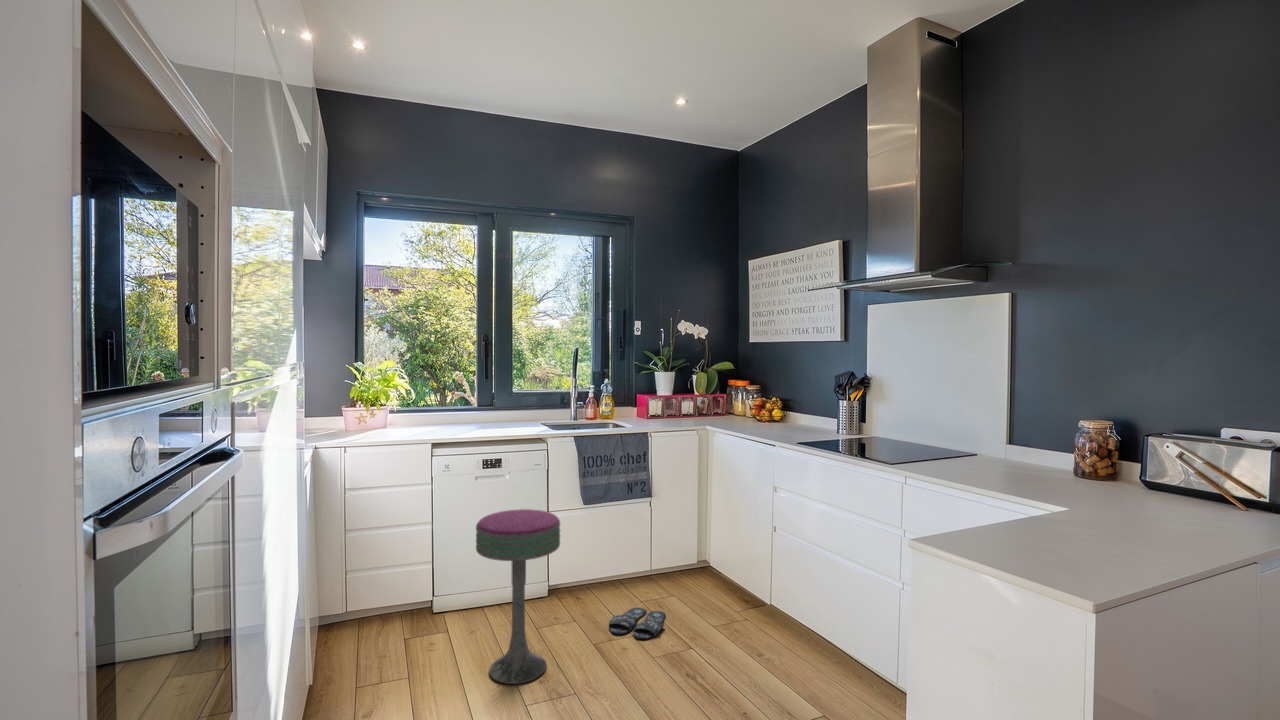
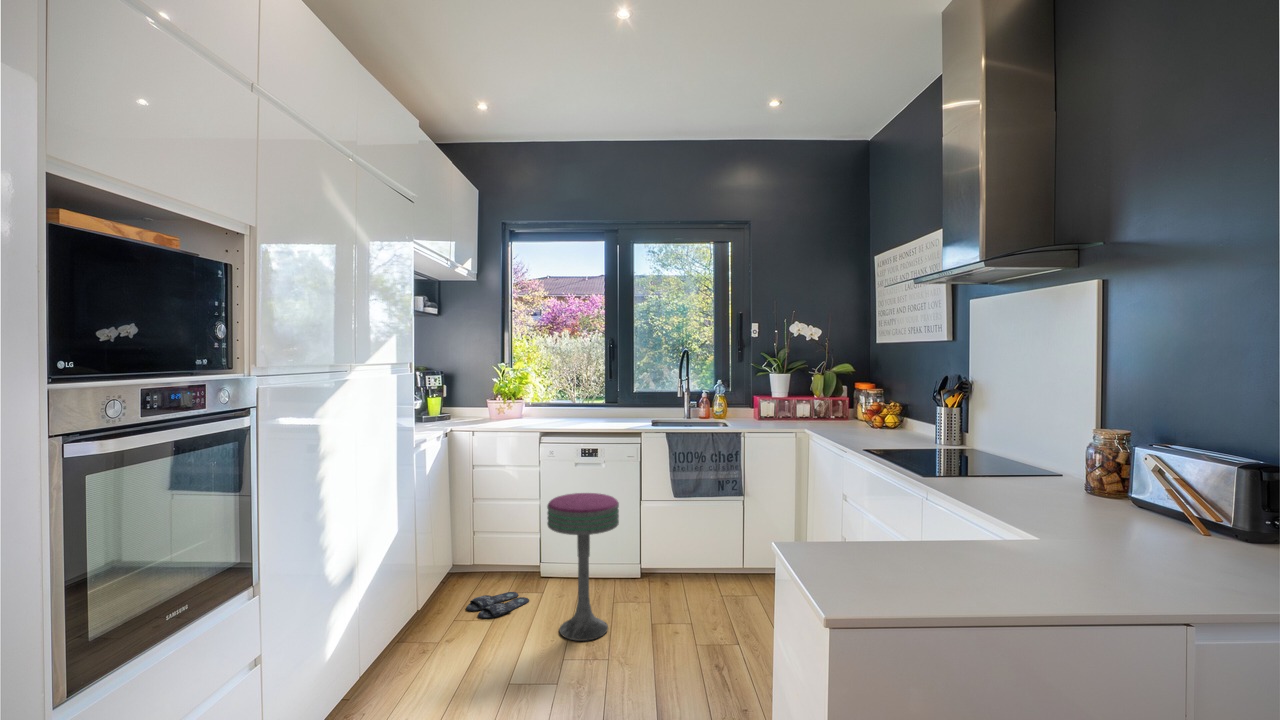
slippers: present [609,607,666,639] -> present [466,592,529,618]

